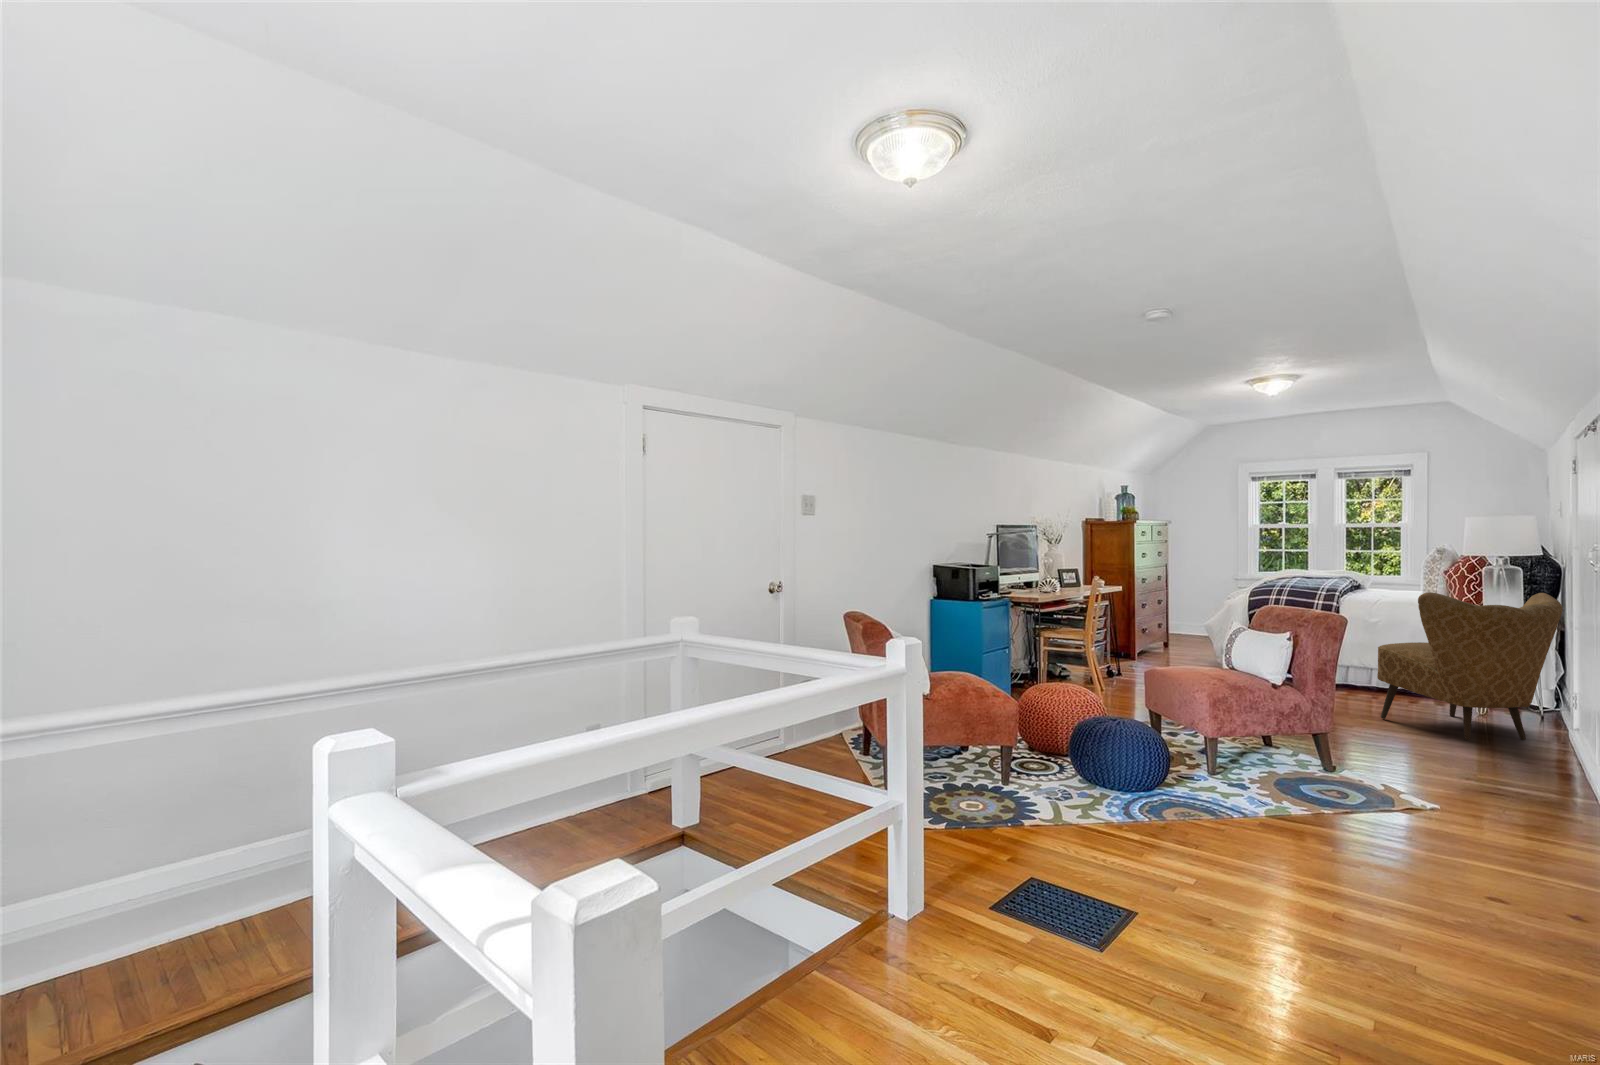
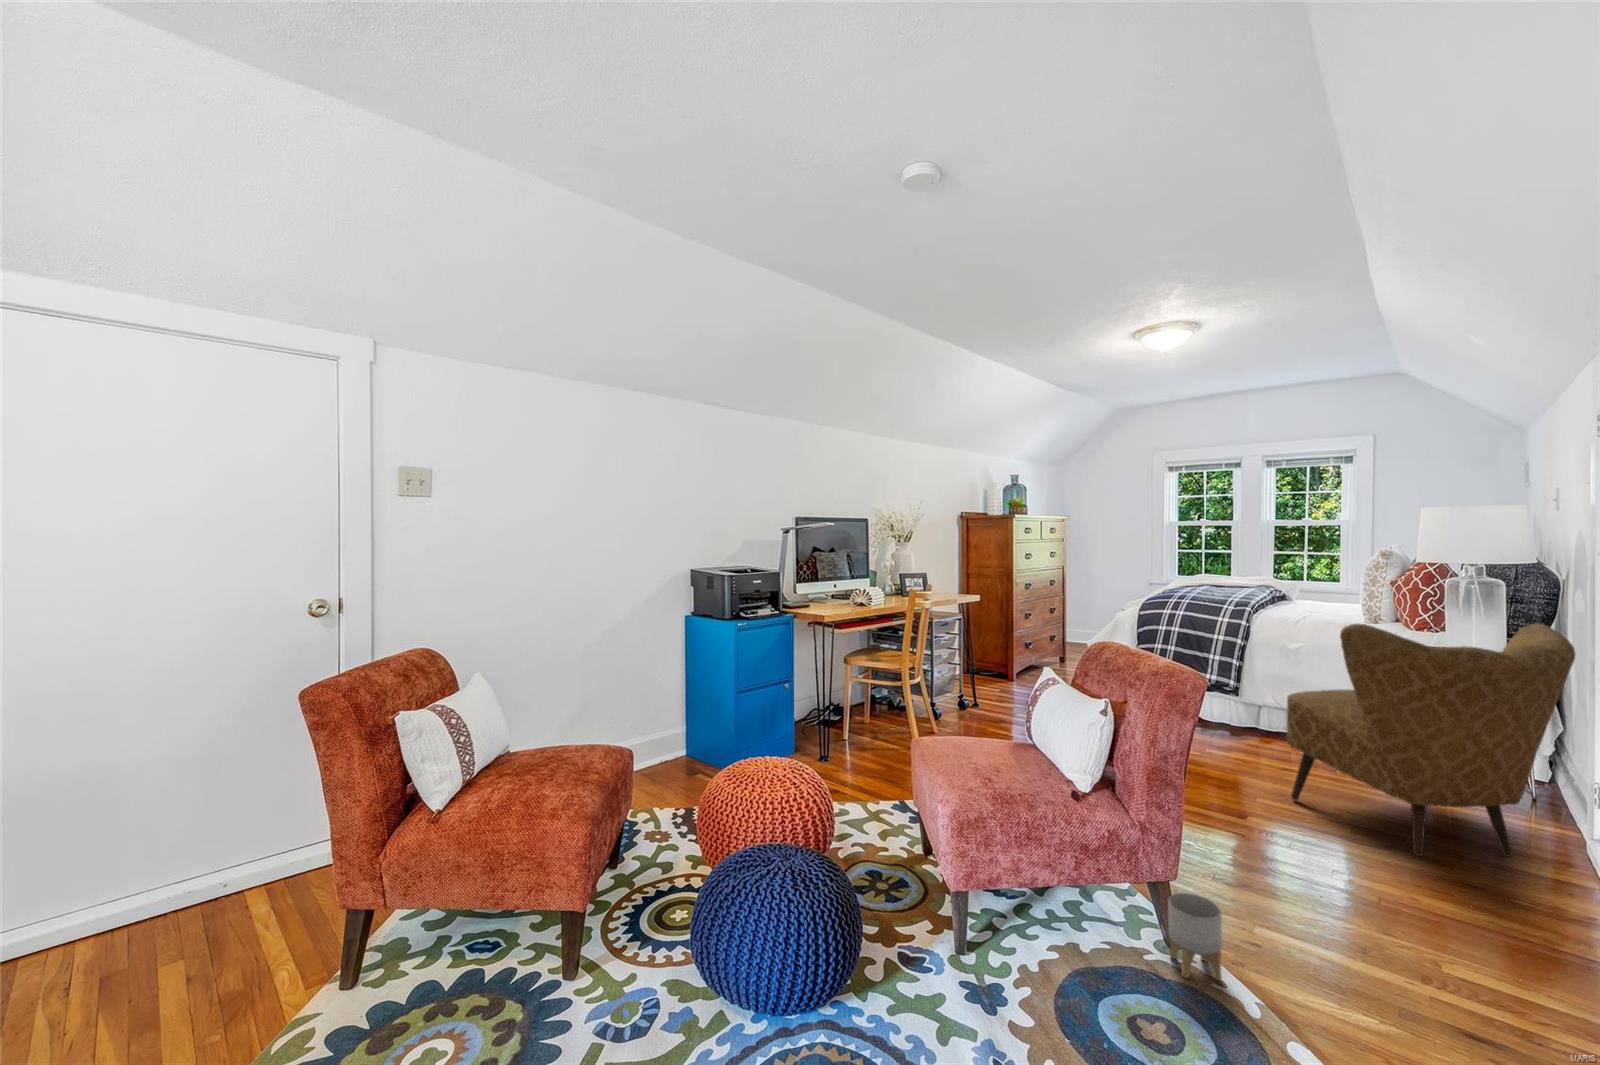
planter: none [1330,740,1362,783] -> present [1168,893,1222,981]

